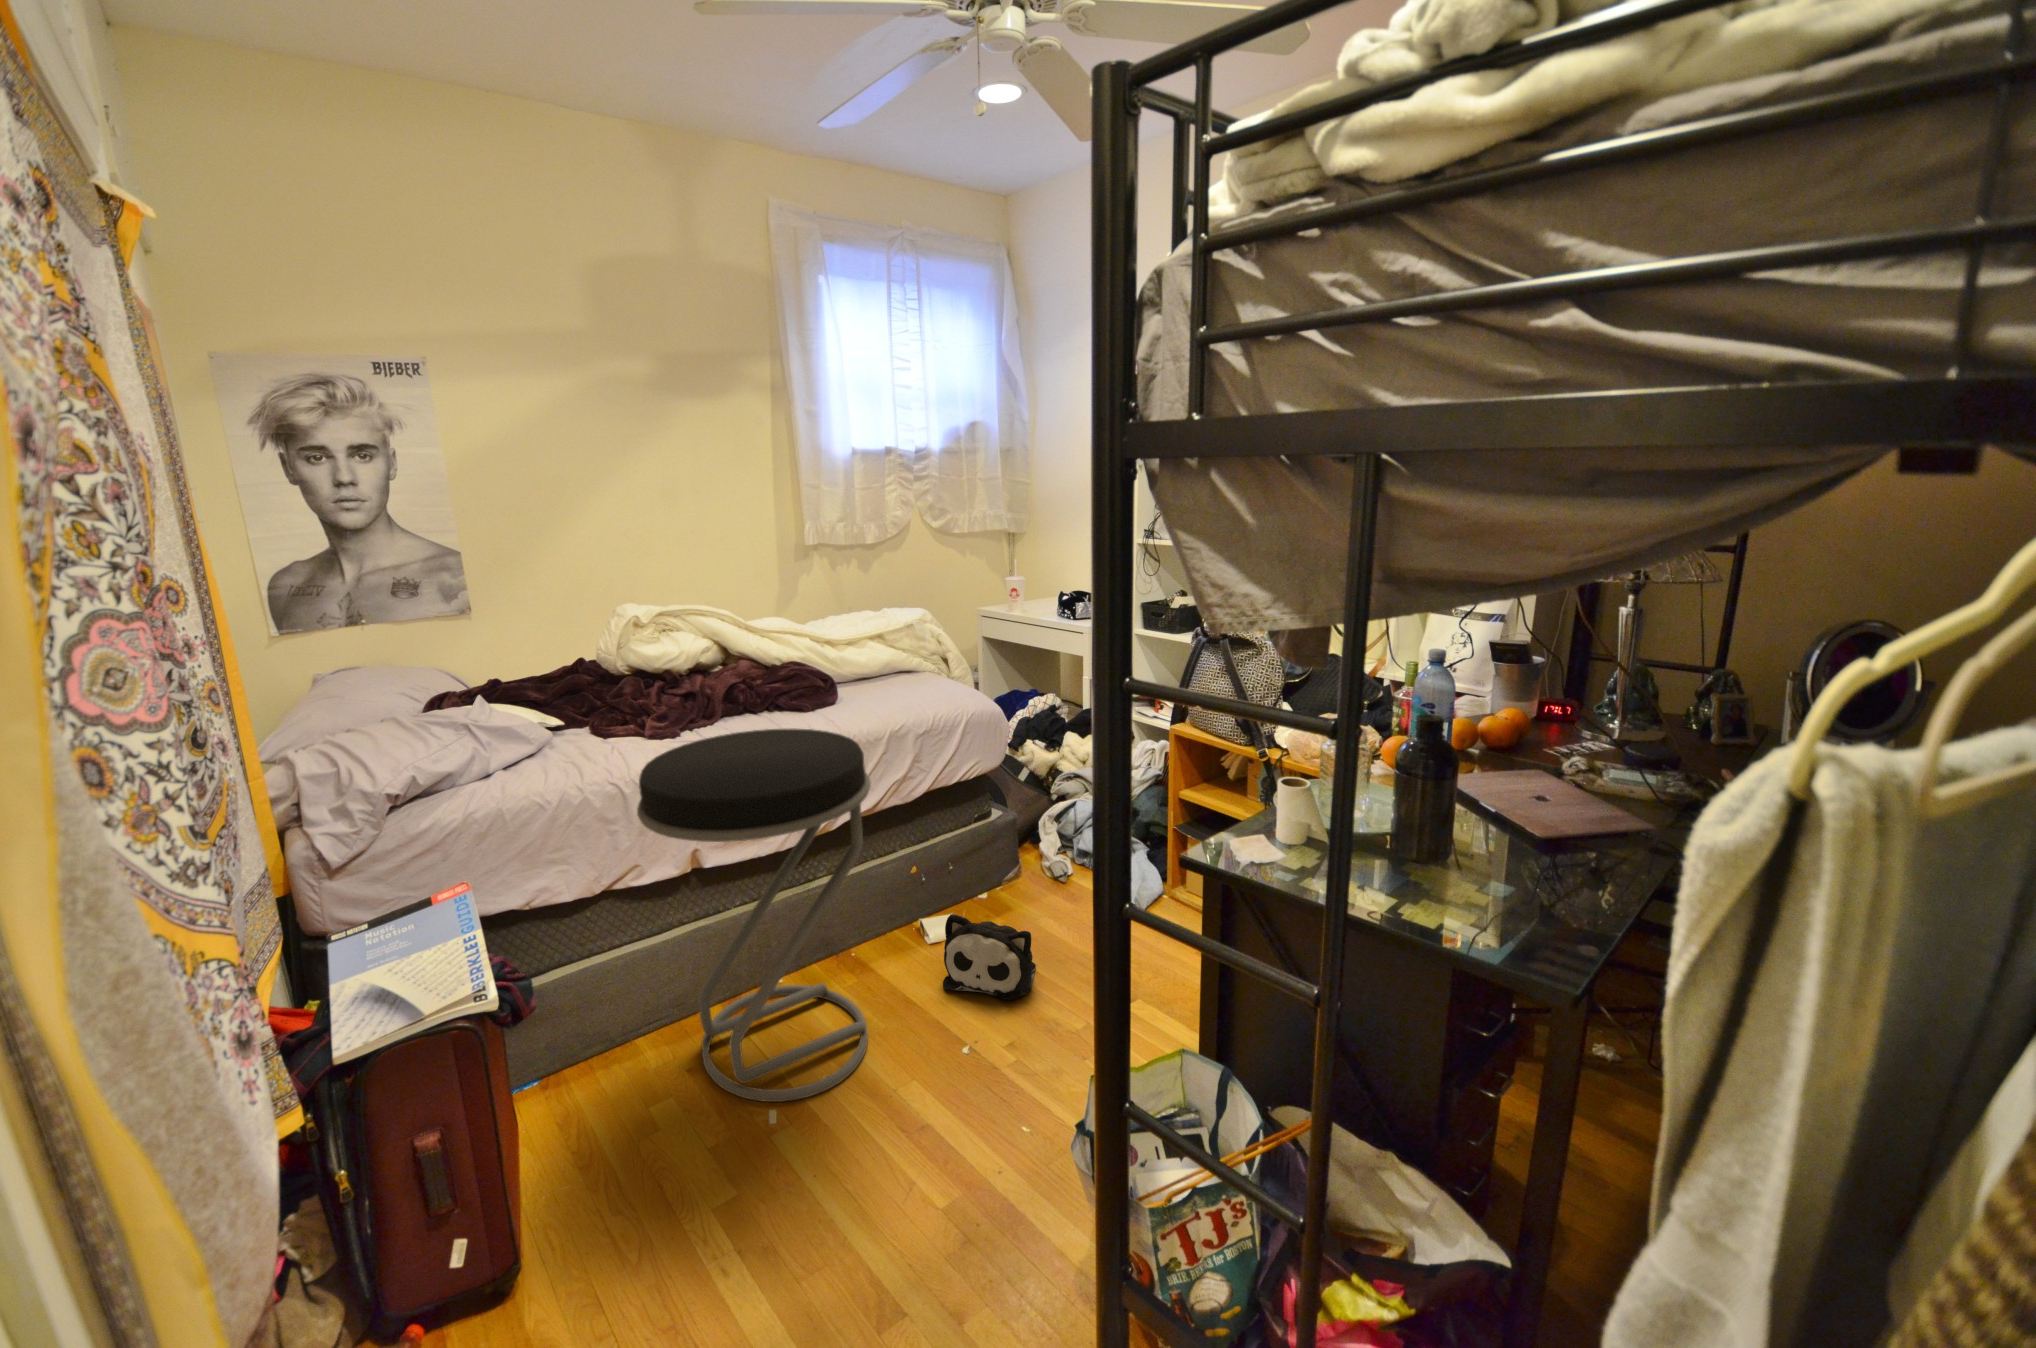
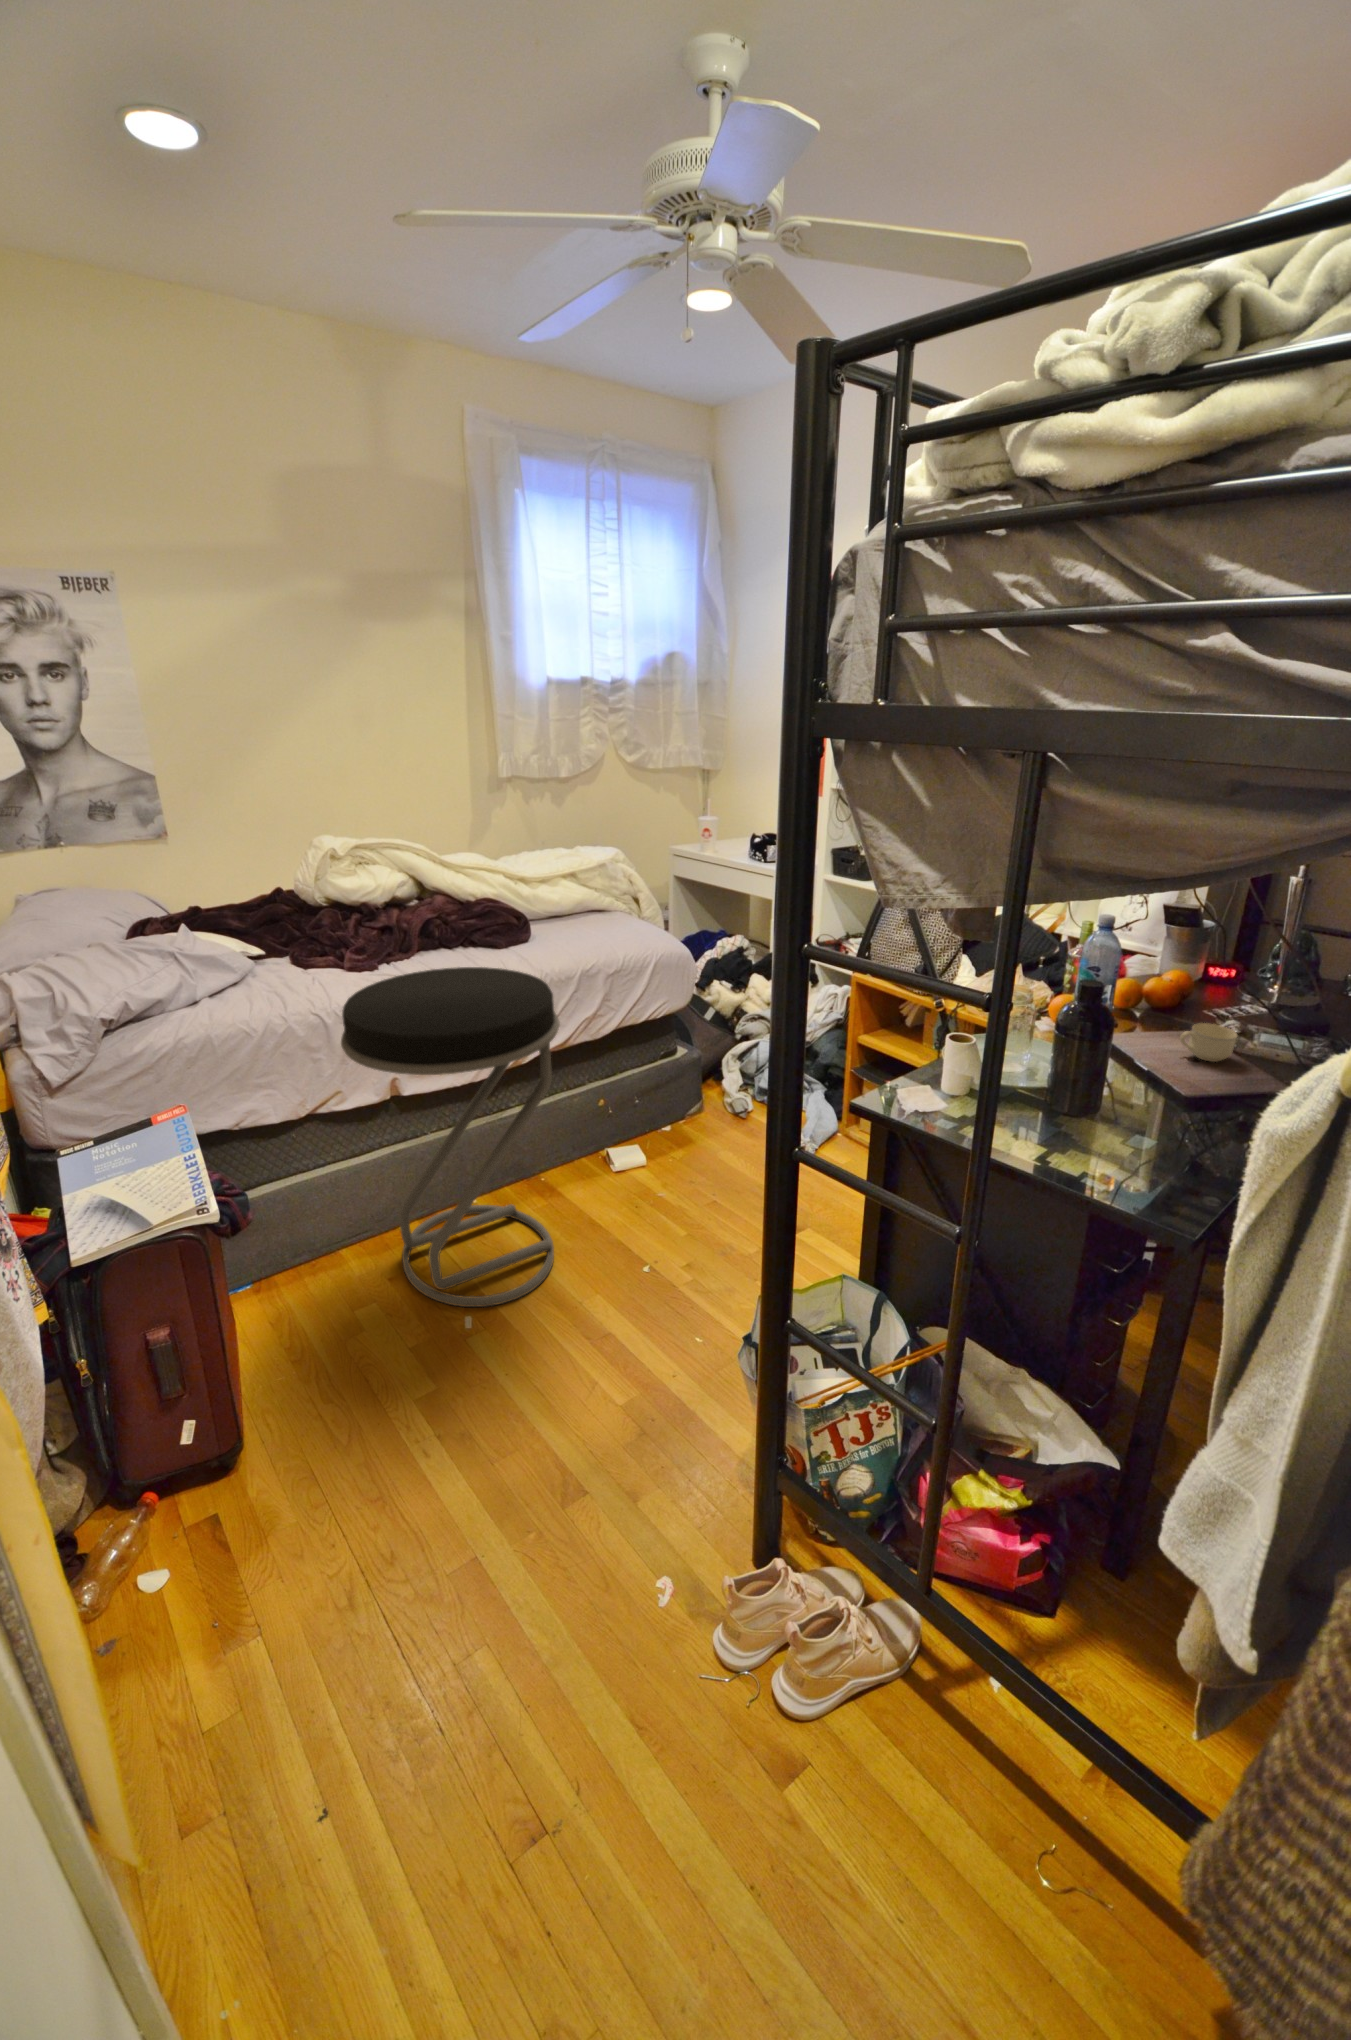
cup: none [1521,758,1581,797] -> present [1180,1023,1237,1062]
plush toy: present [943,914,1036,1000] -> none [624,1145,711,1226]

